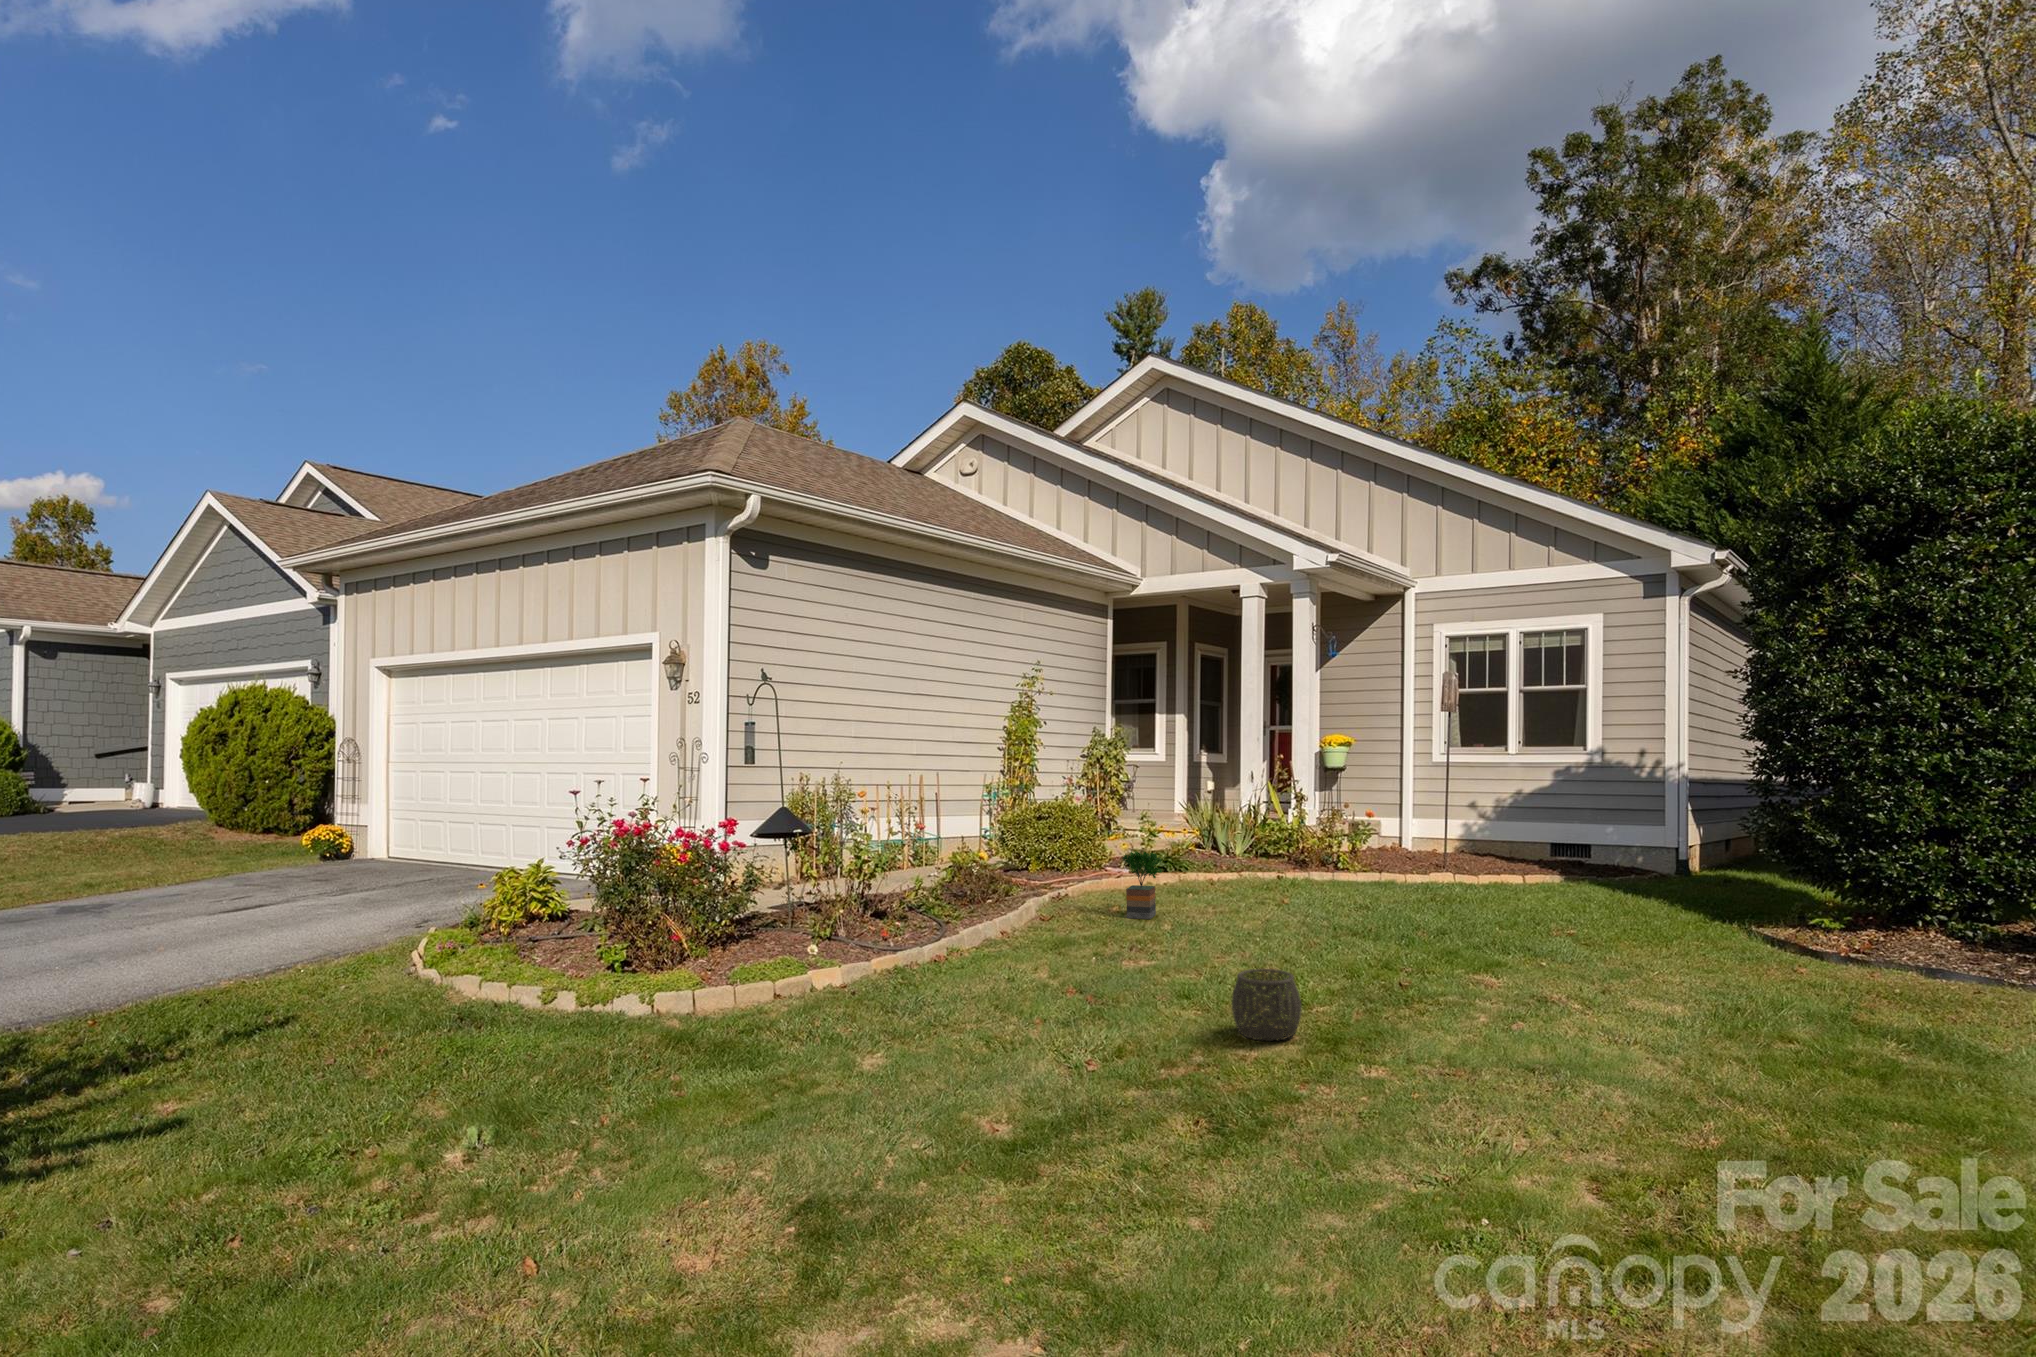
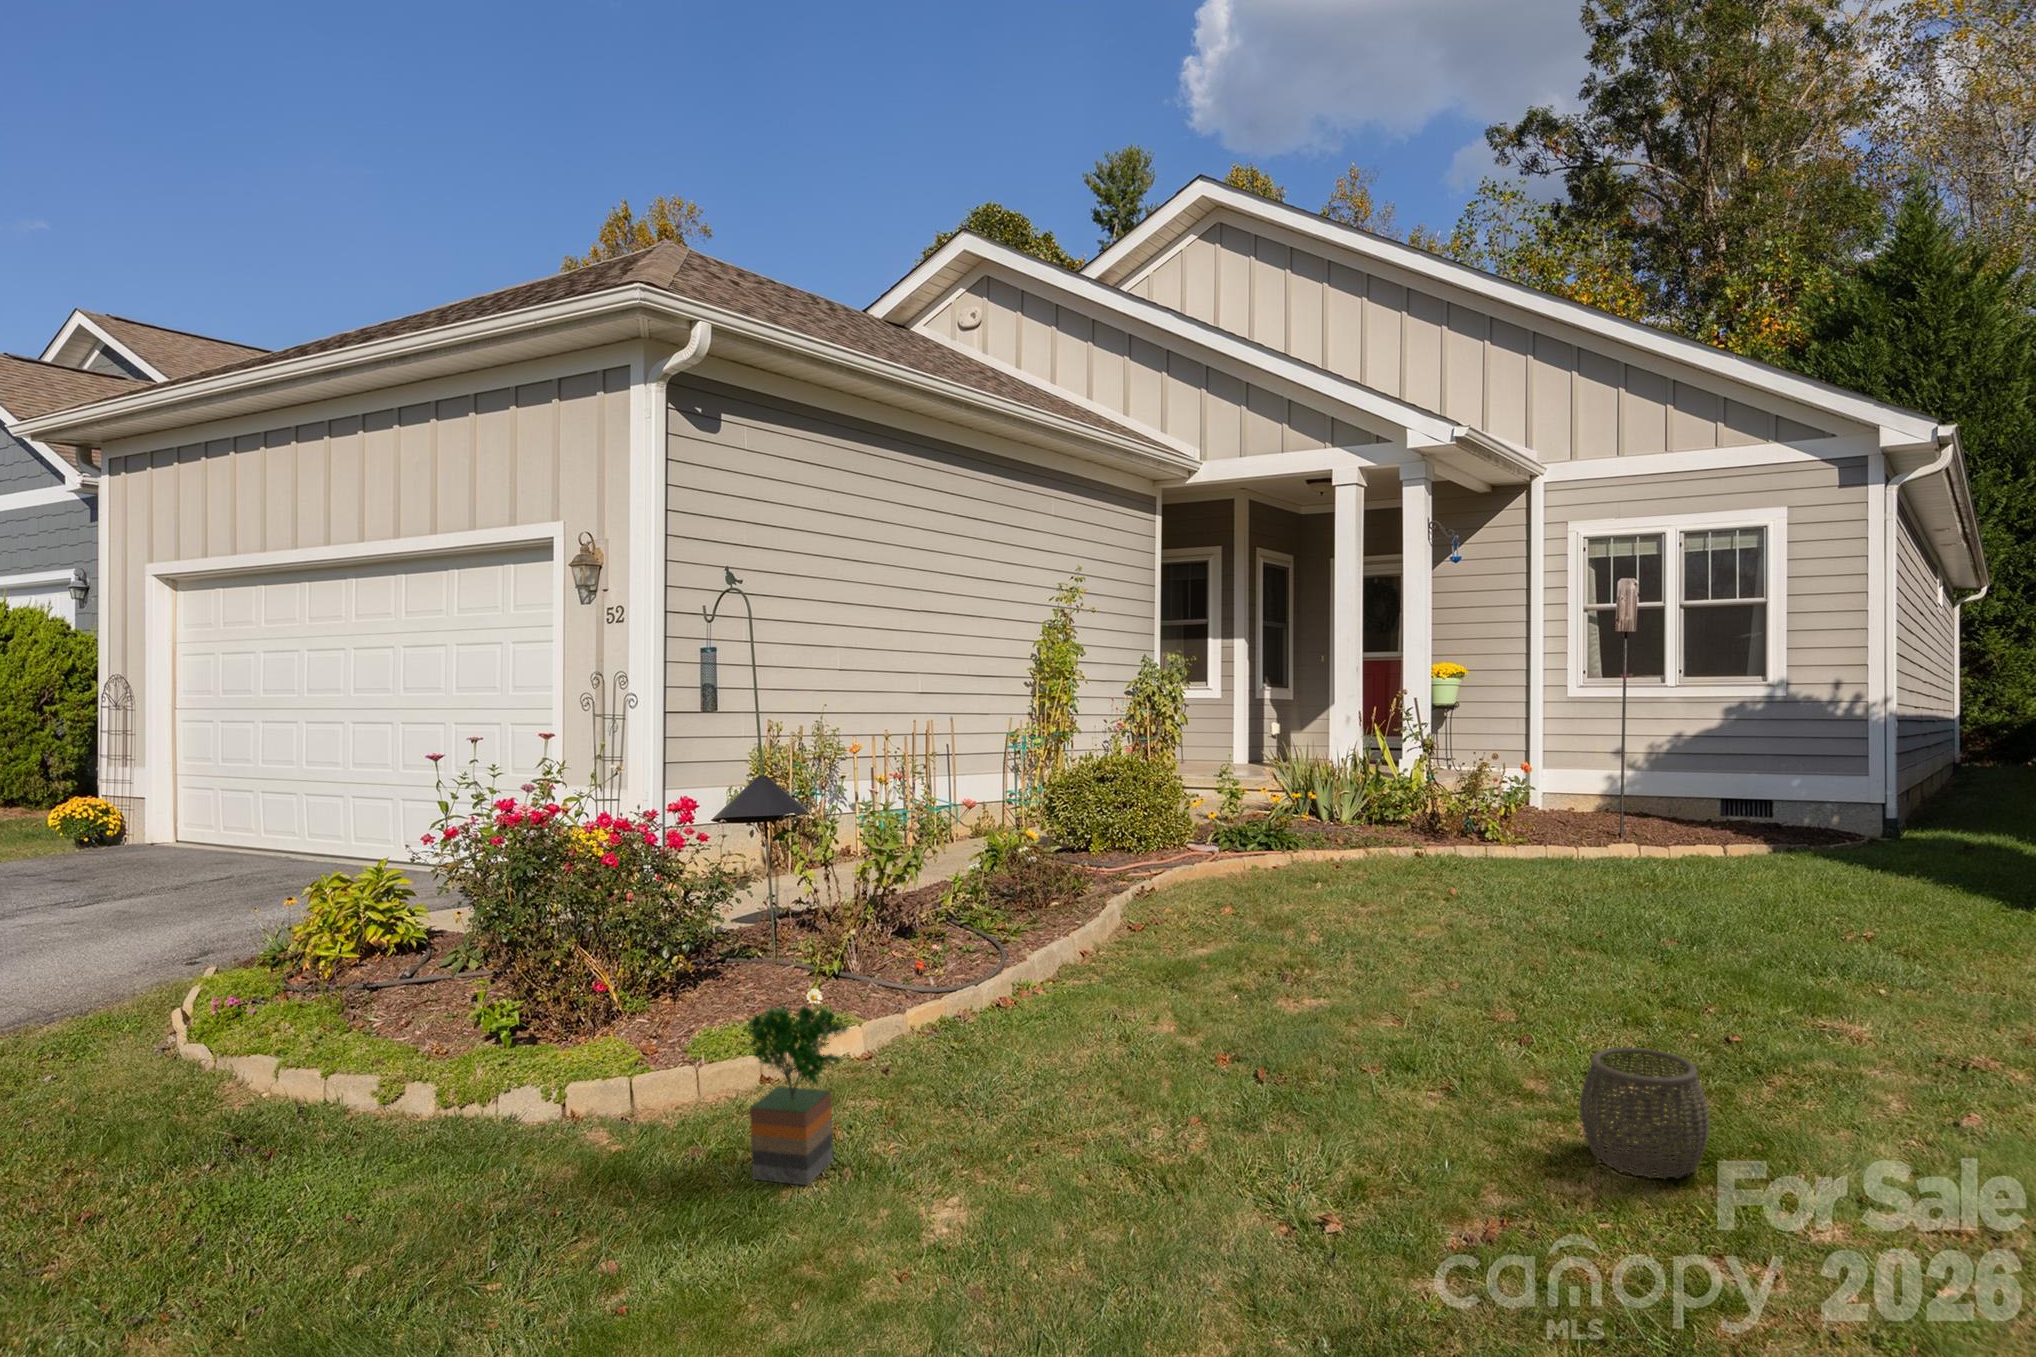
potted tree: present [1122,852,1162,919] -> present [745,1006,848,1185]

